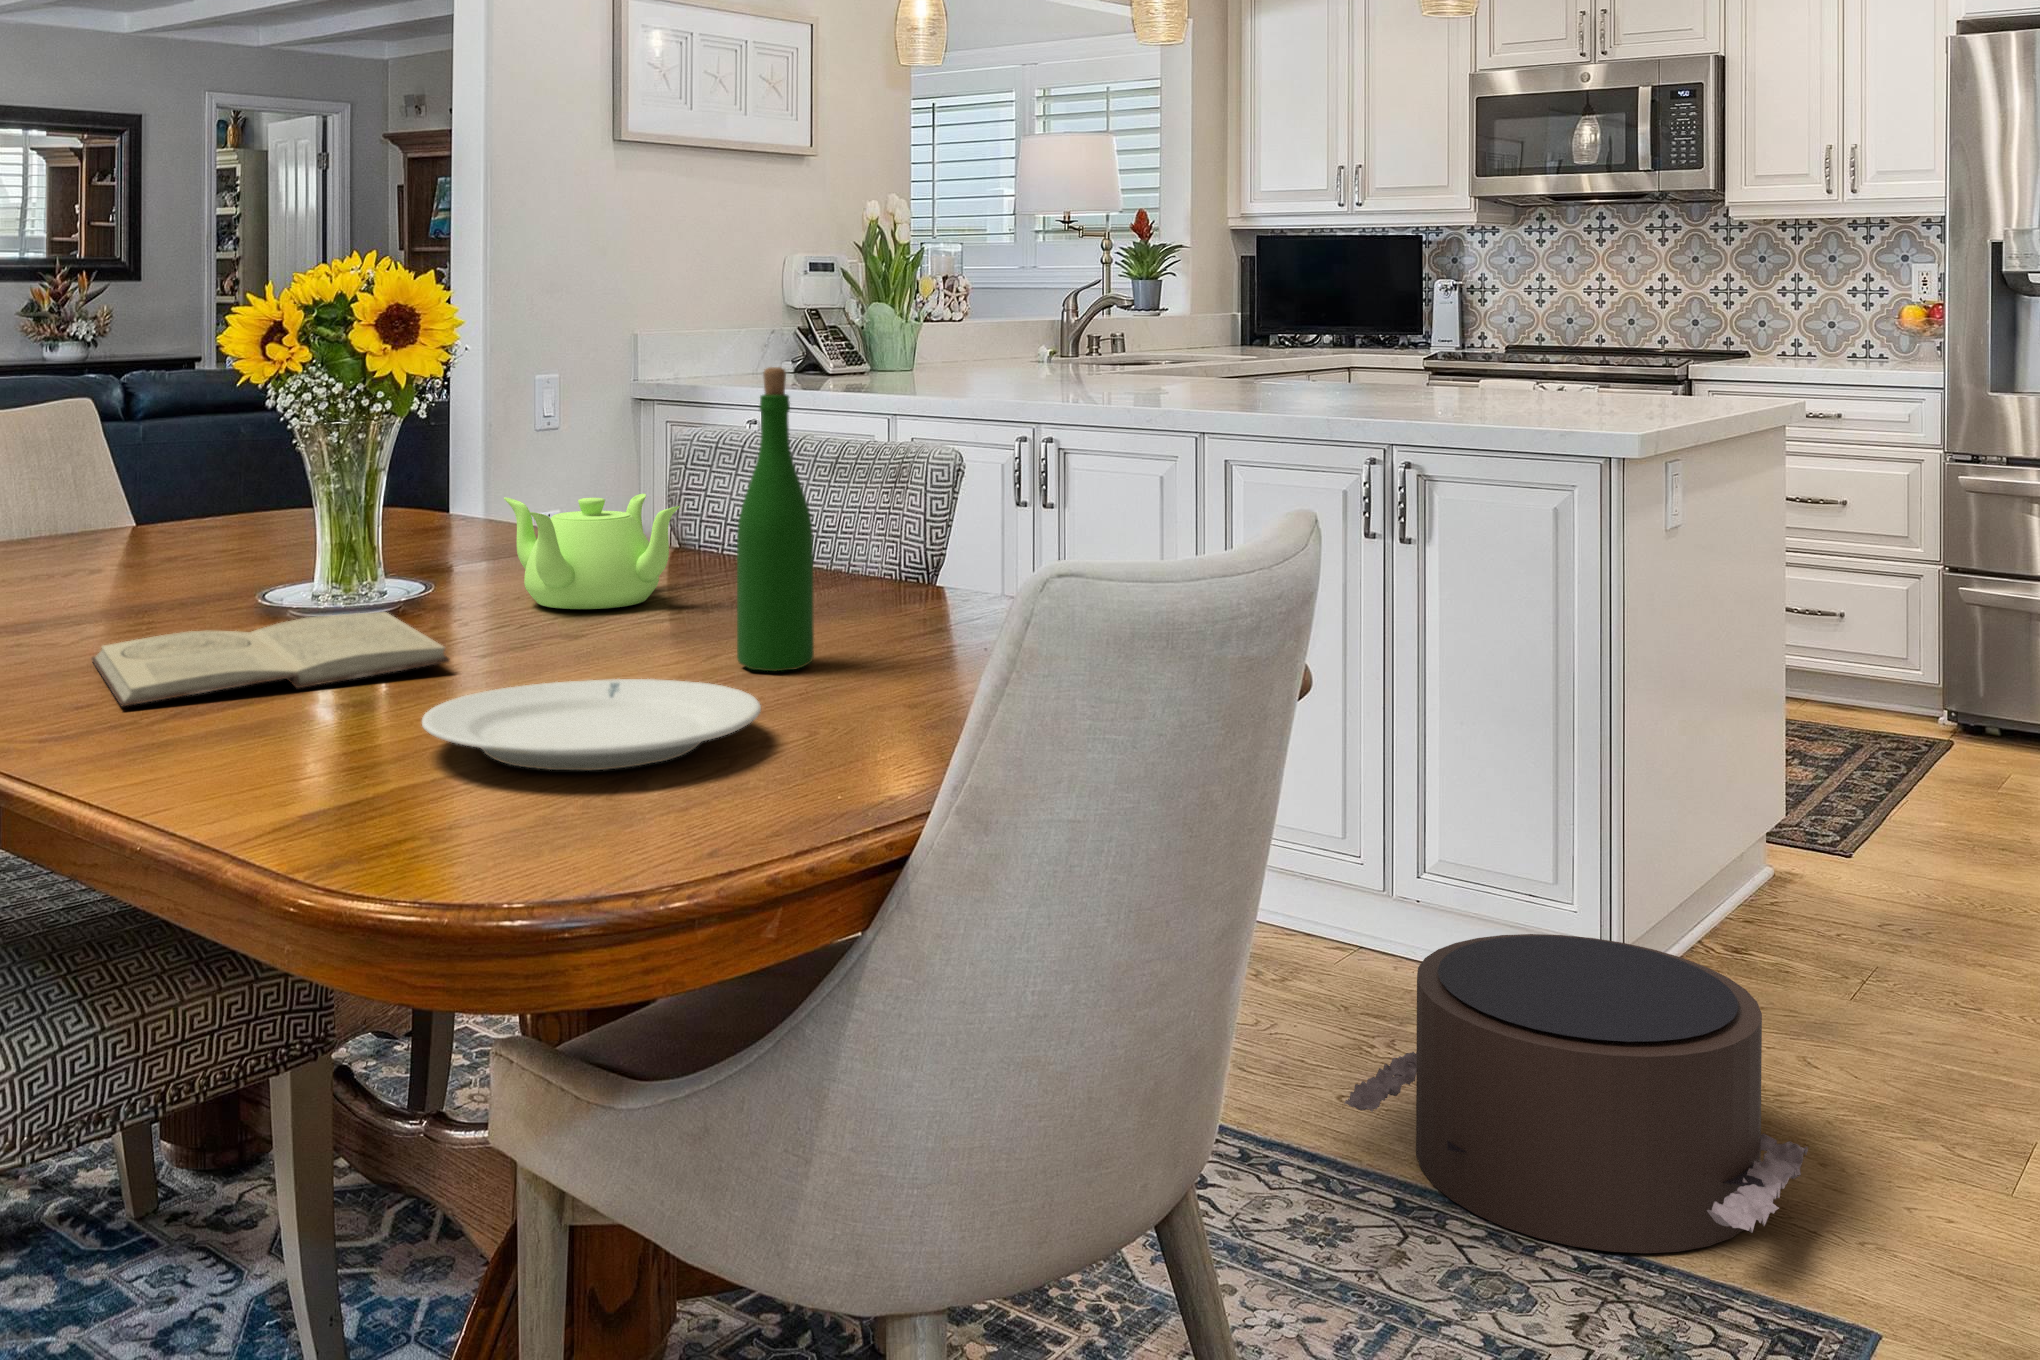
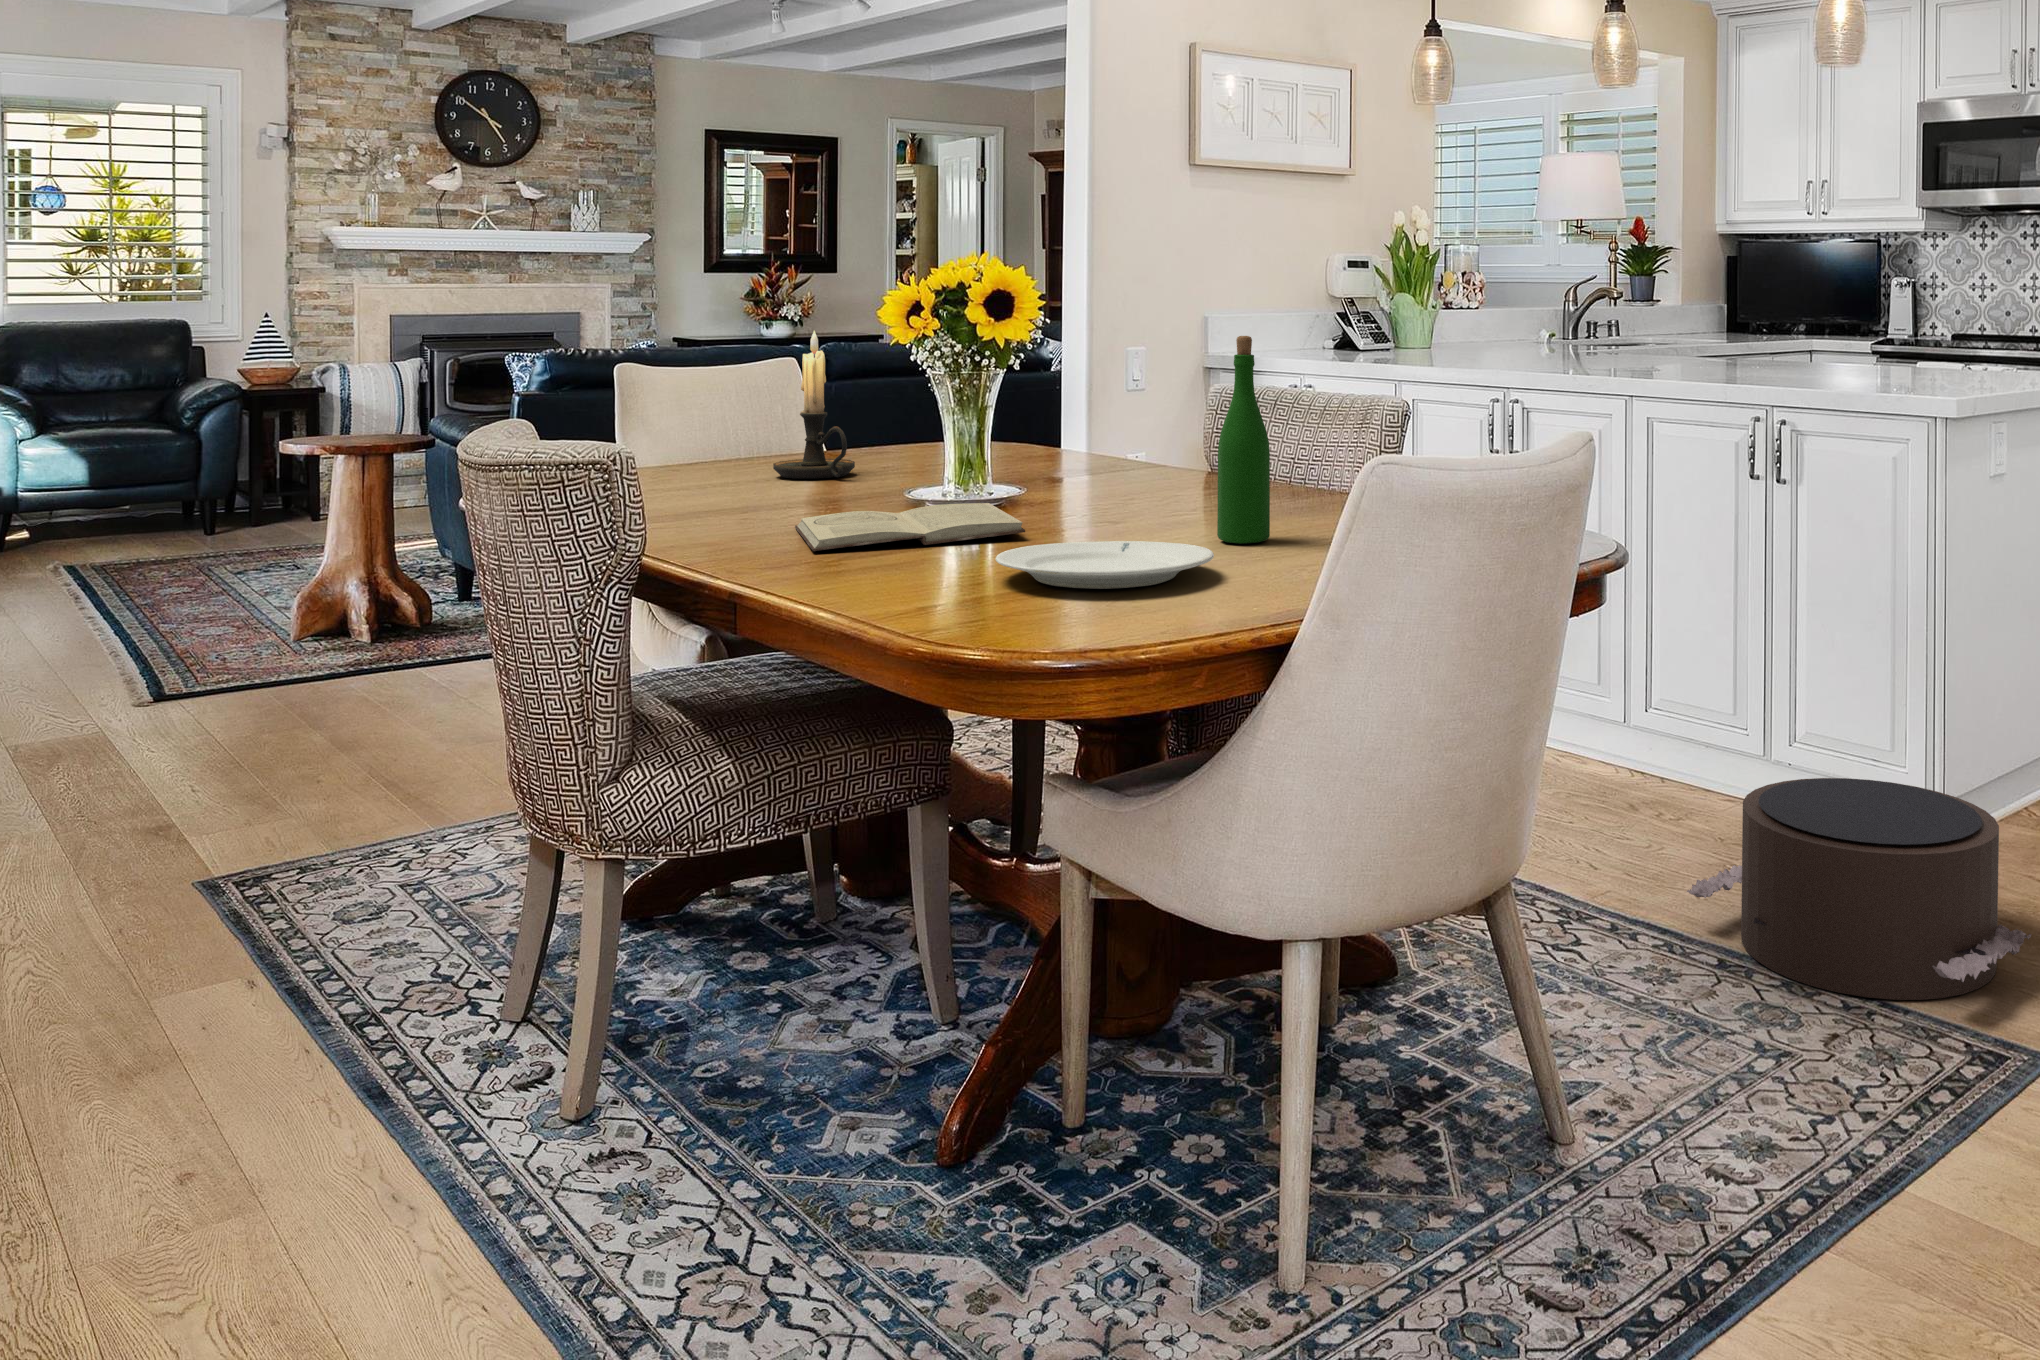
candle holder: none [58,359,177,571] -> present [773,331,855,479]
teapot: present [504,494,680,609] -> none [1075,429,1195,507]

